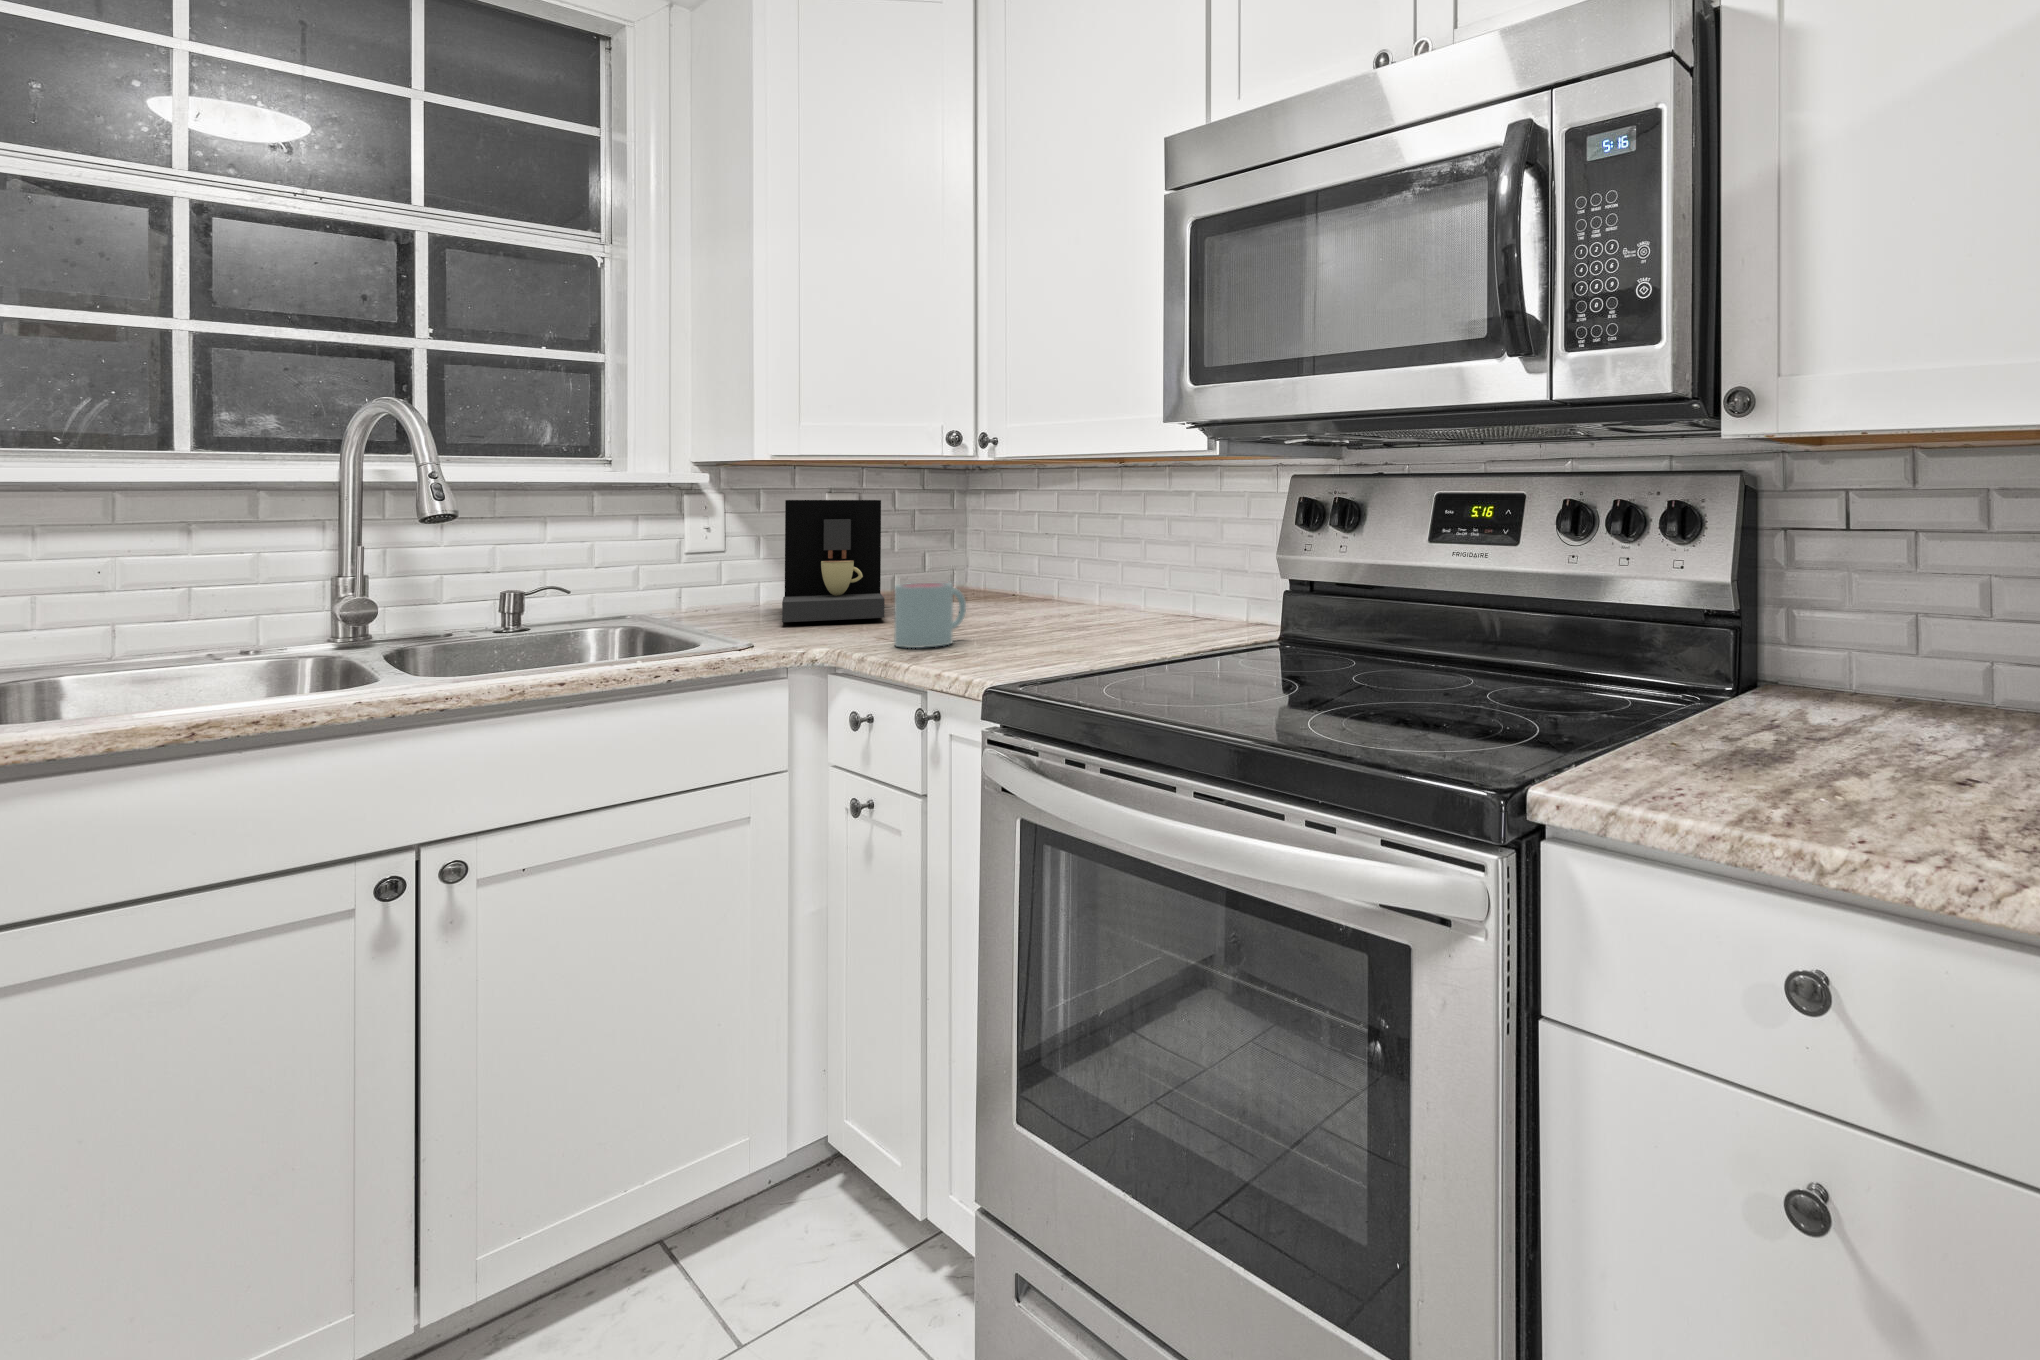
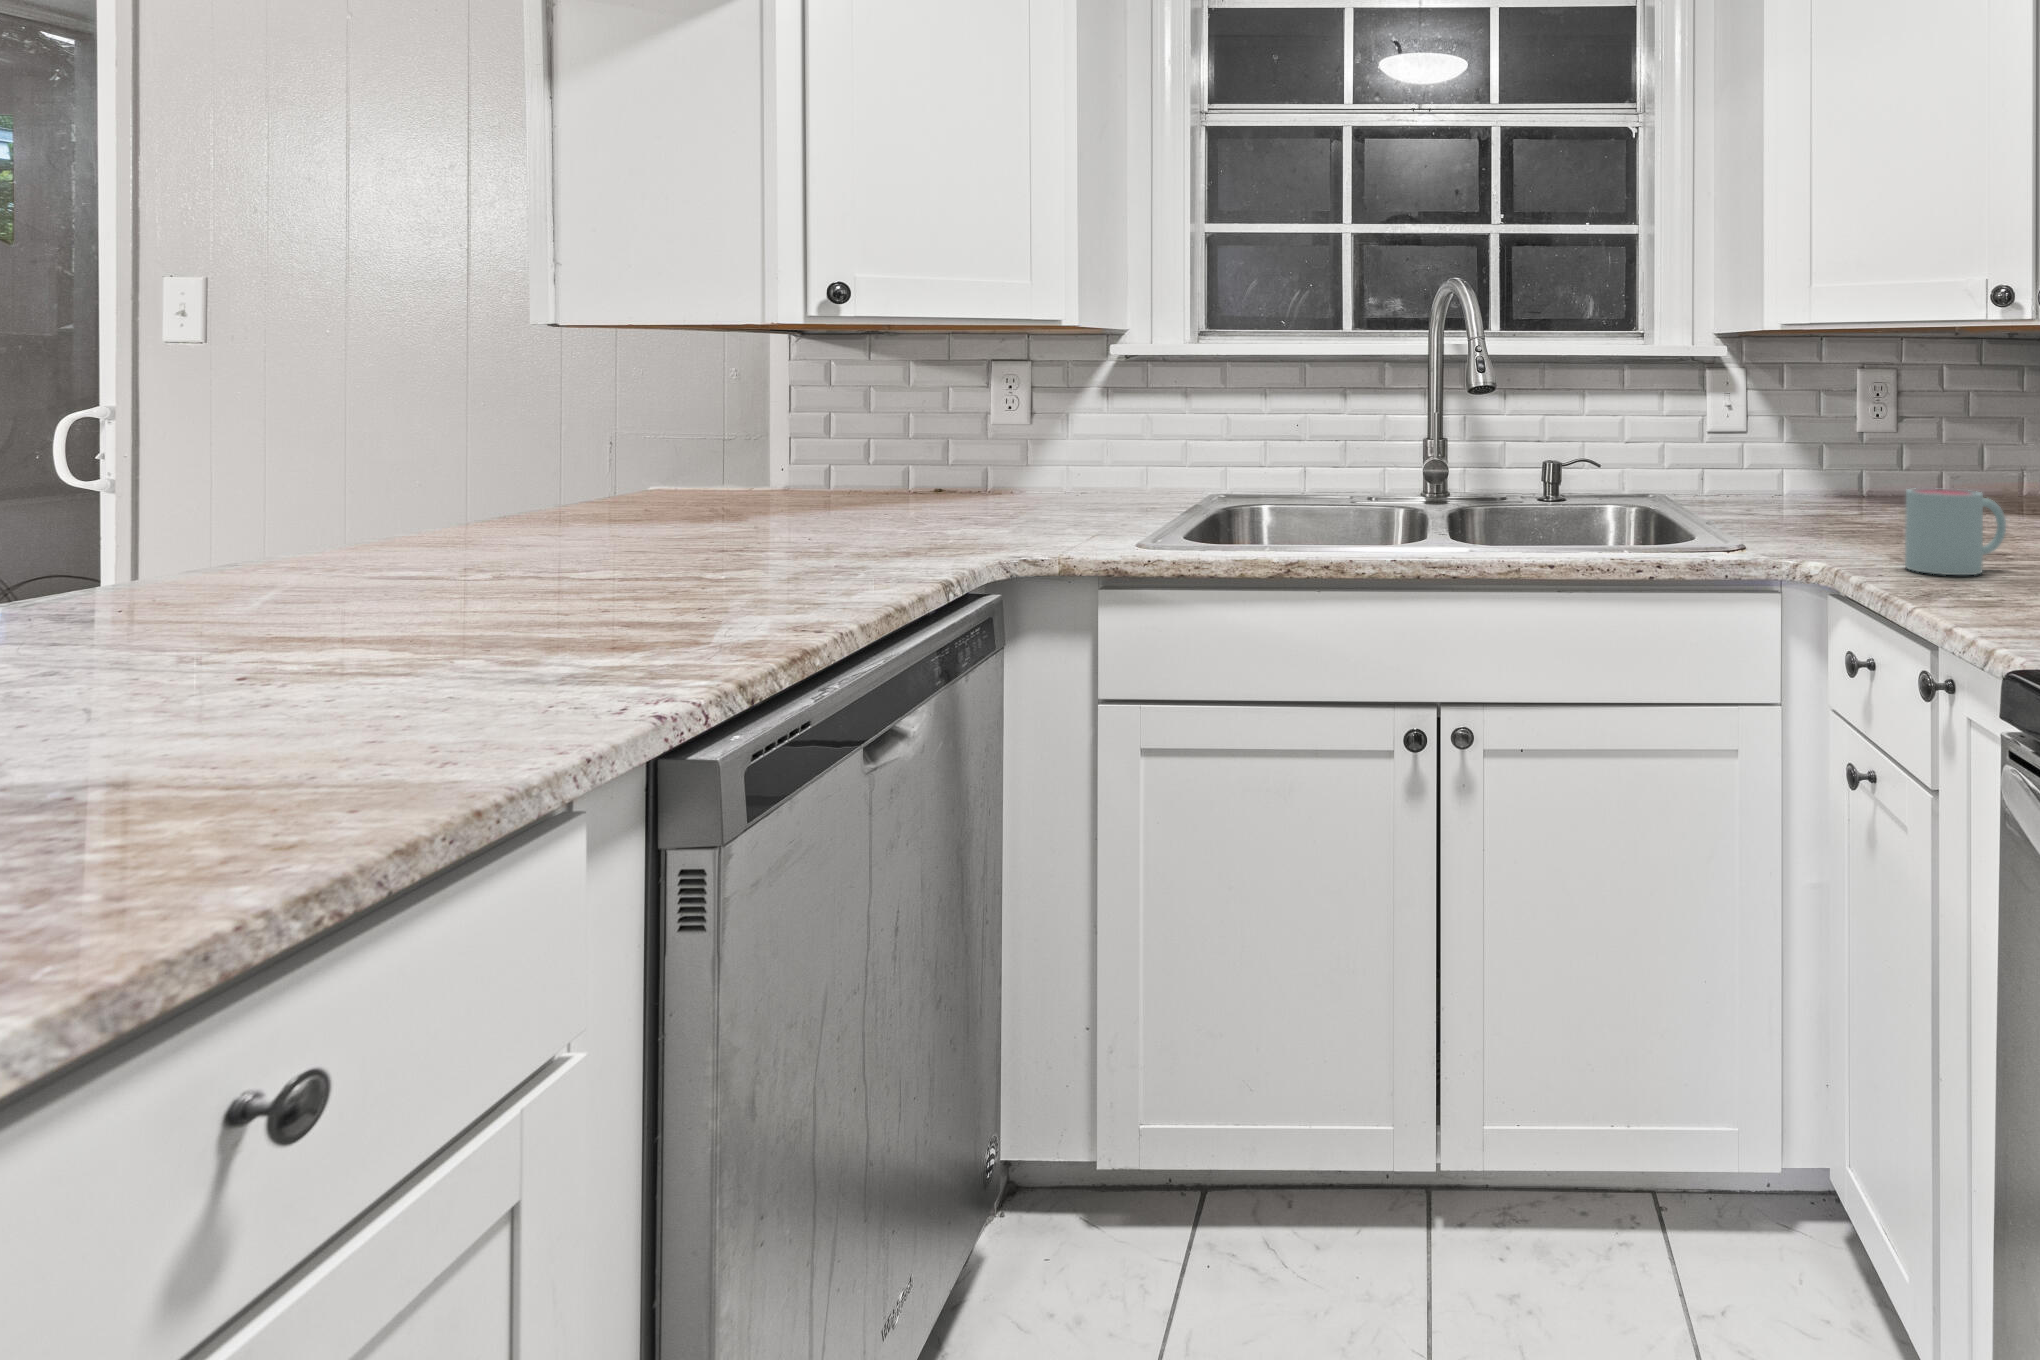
coffee maker: present [782,500,884,622] -> none [1793,377,1920,530]

